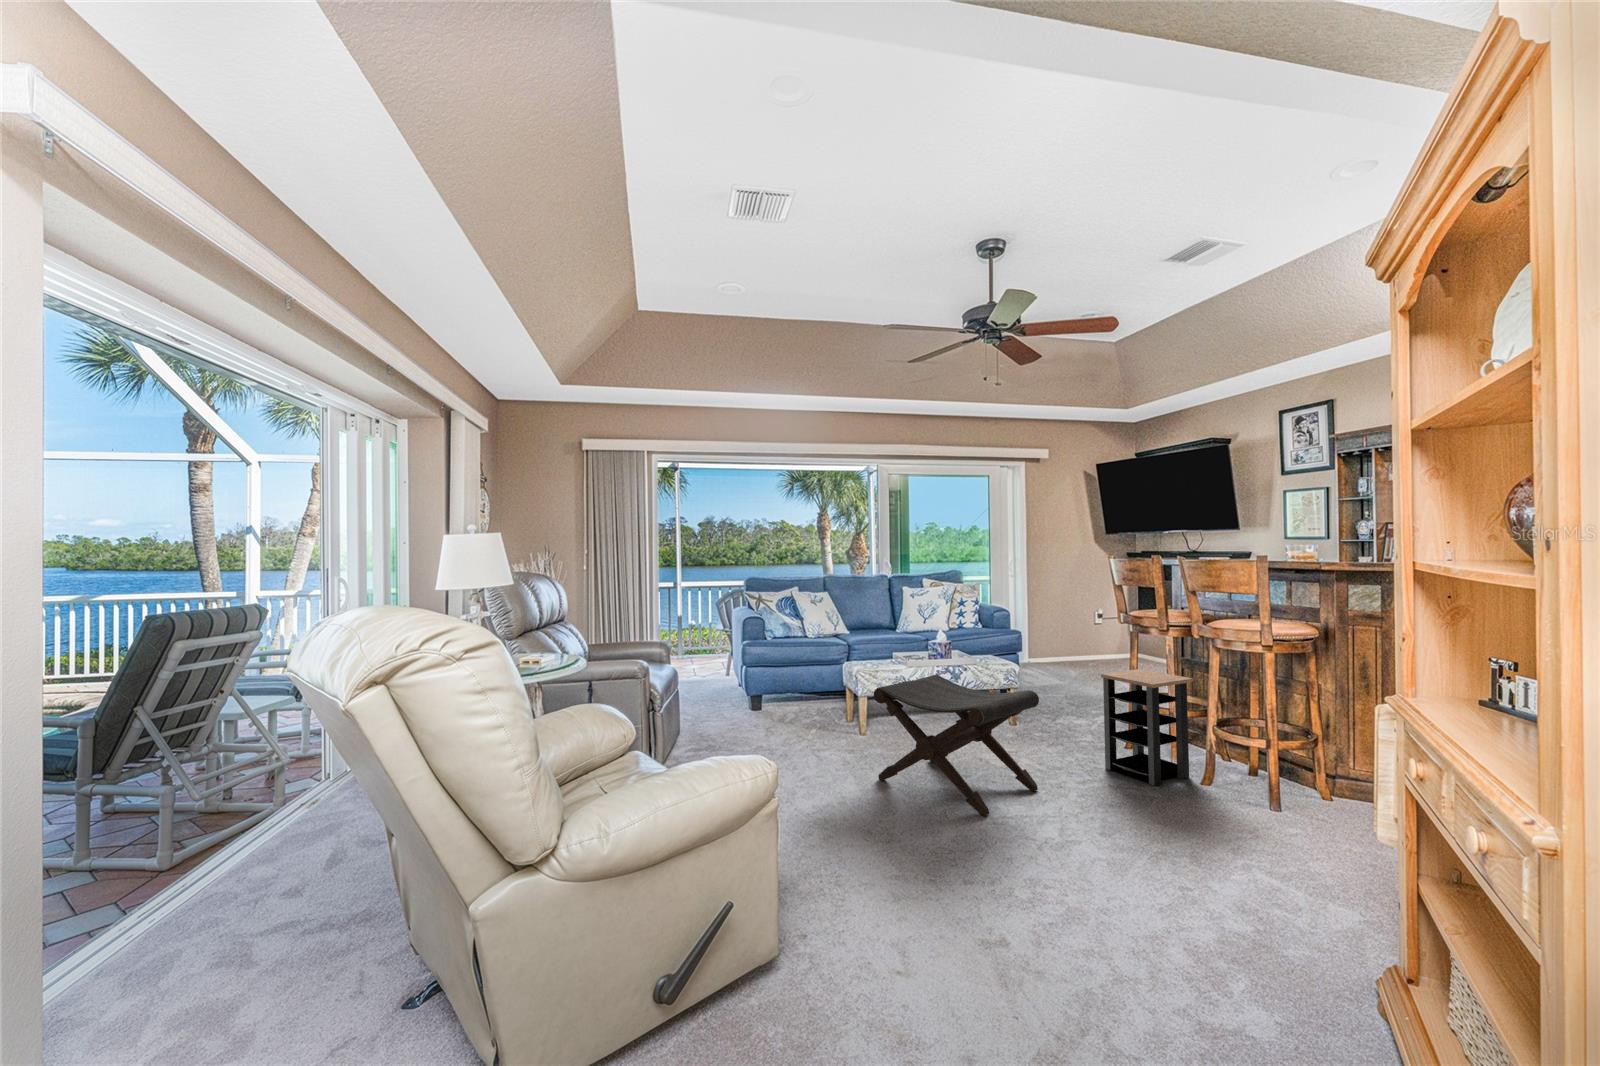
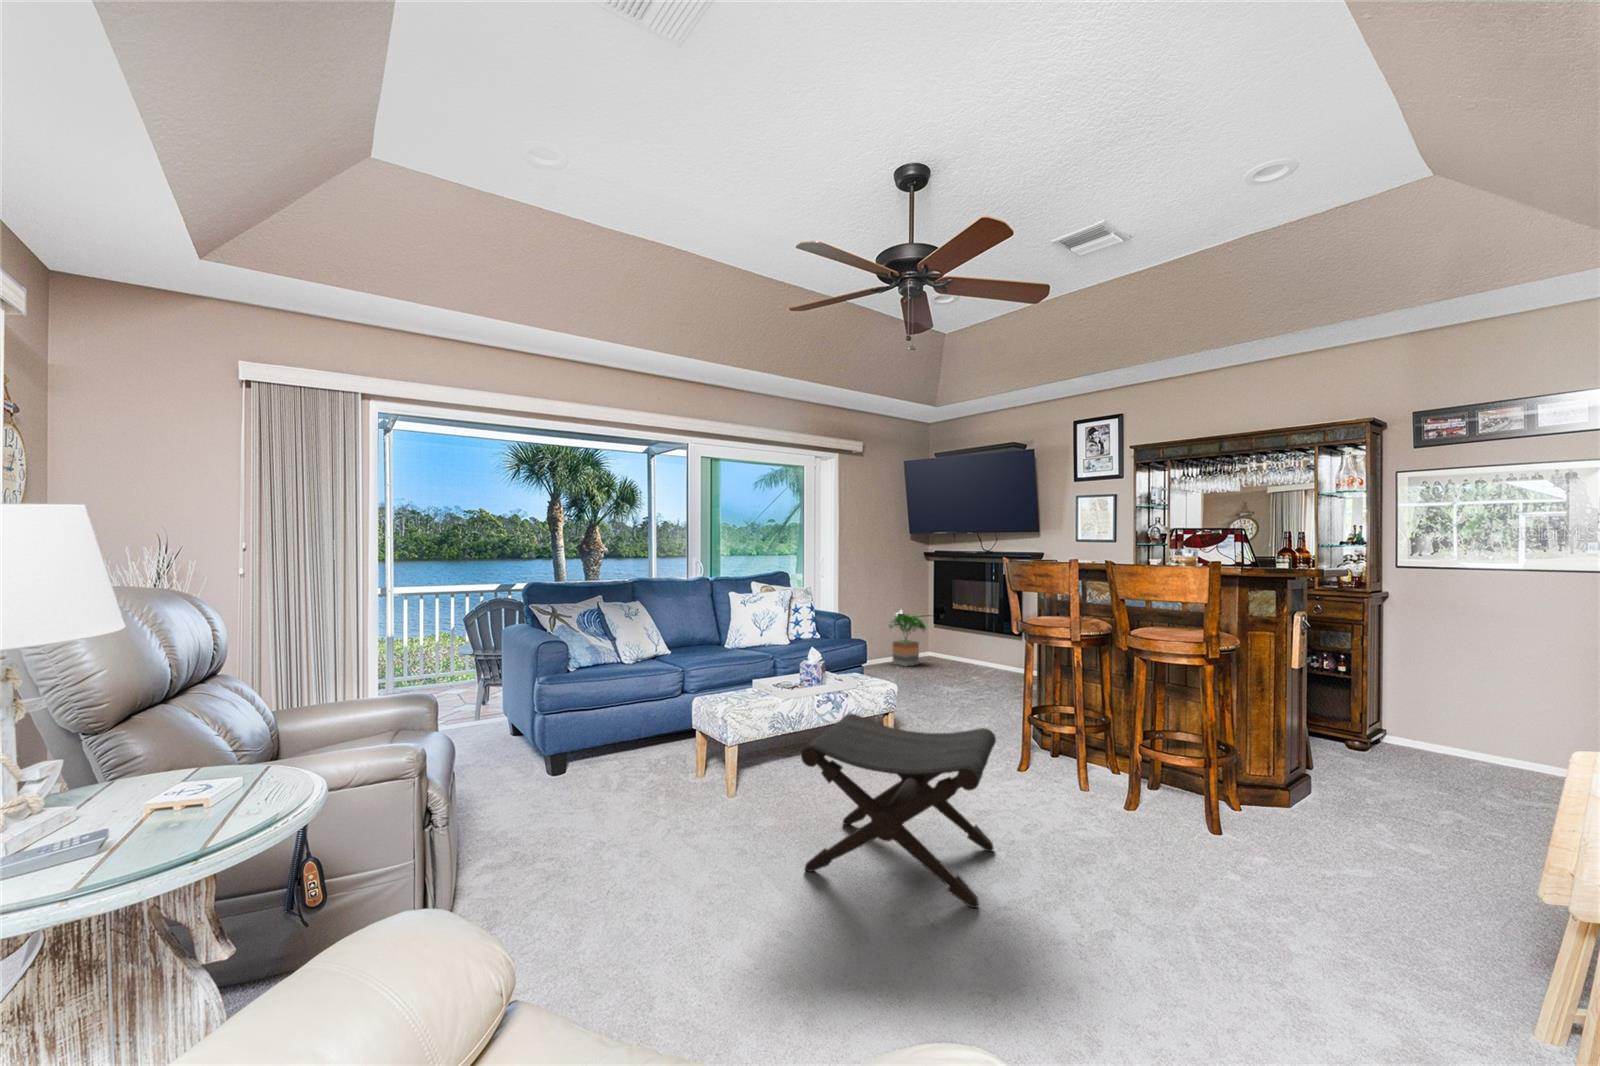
potted tree: none [1084,614,1126,667] -> present [889,614,926,666]
side table: present [1101,669,1193,786] -> none [1024,684,1110,818]

